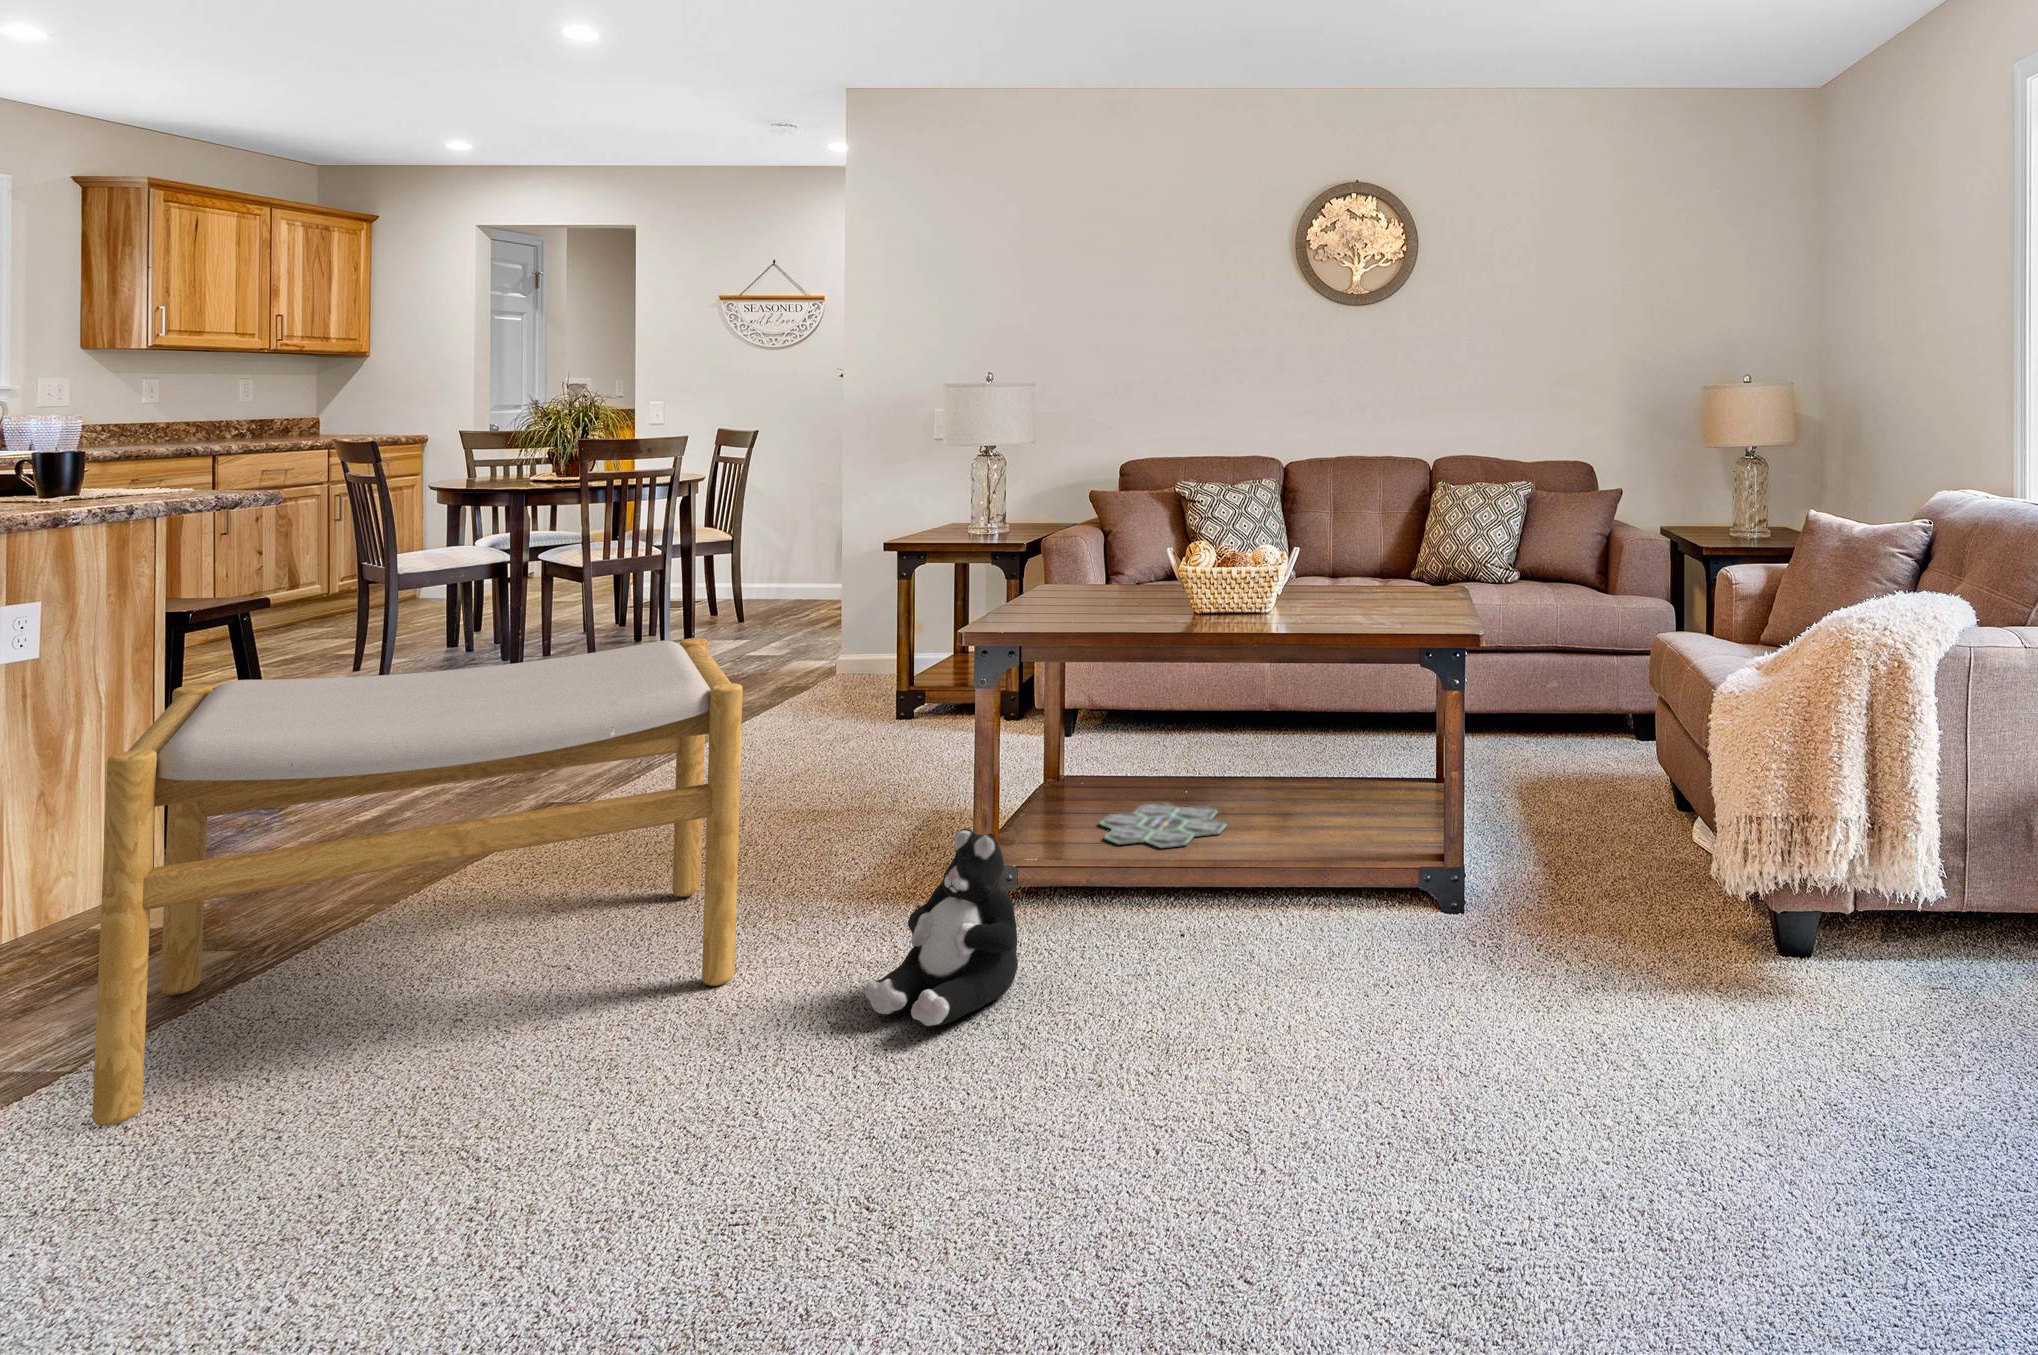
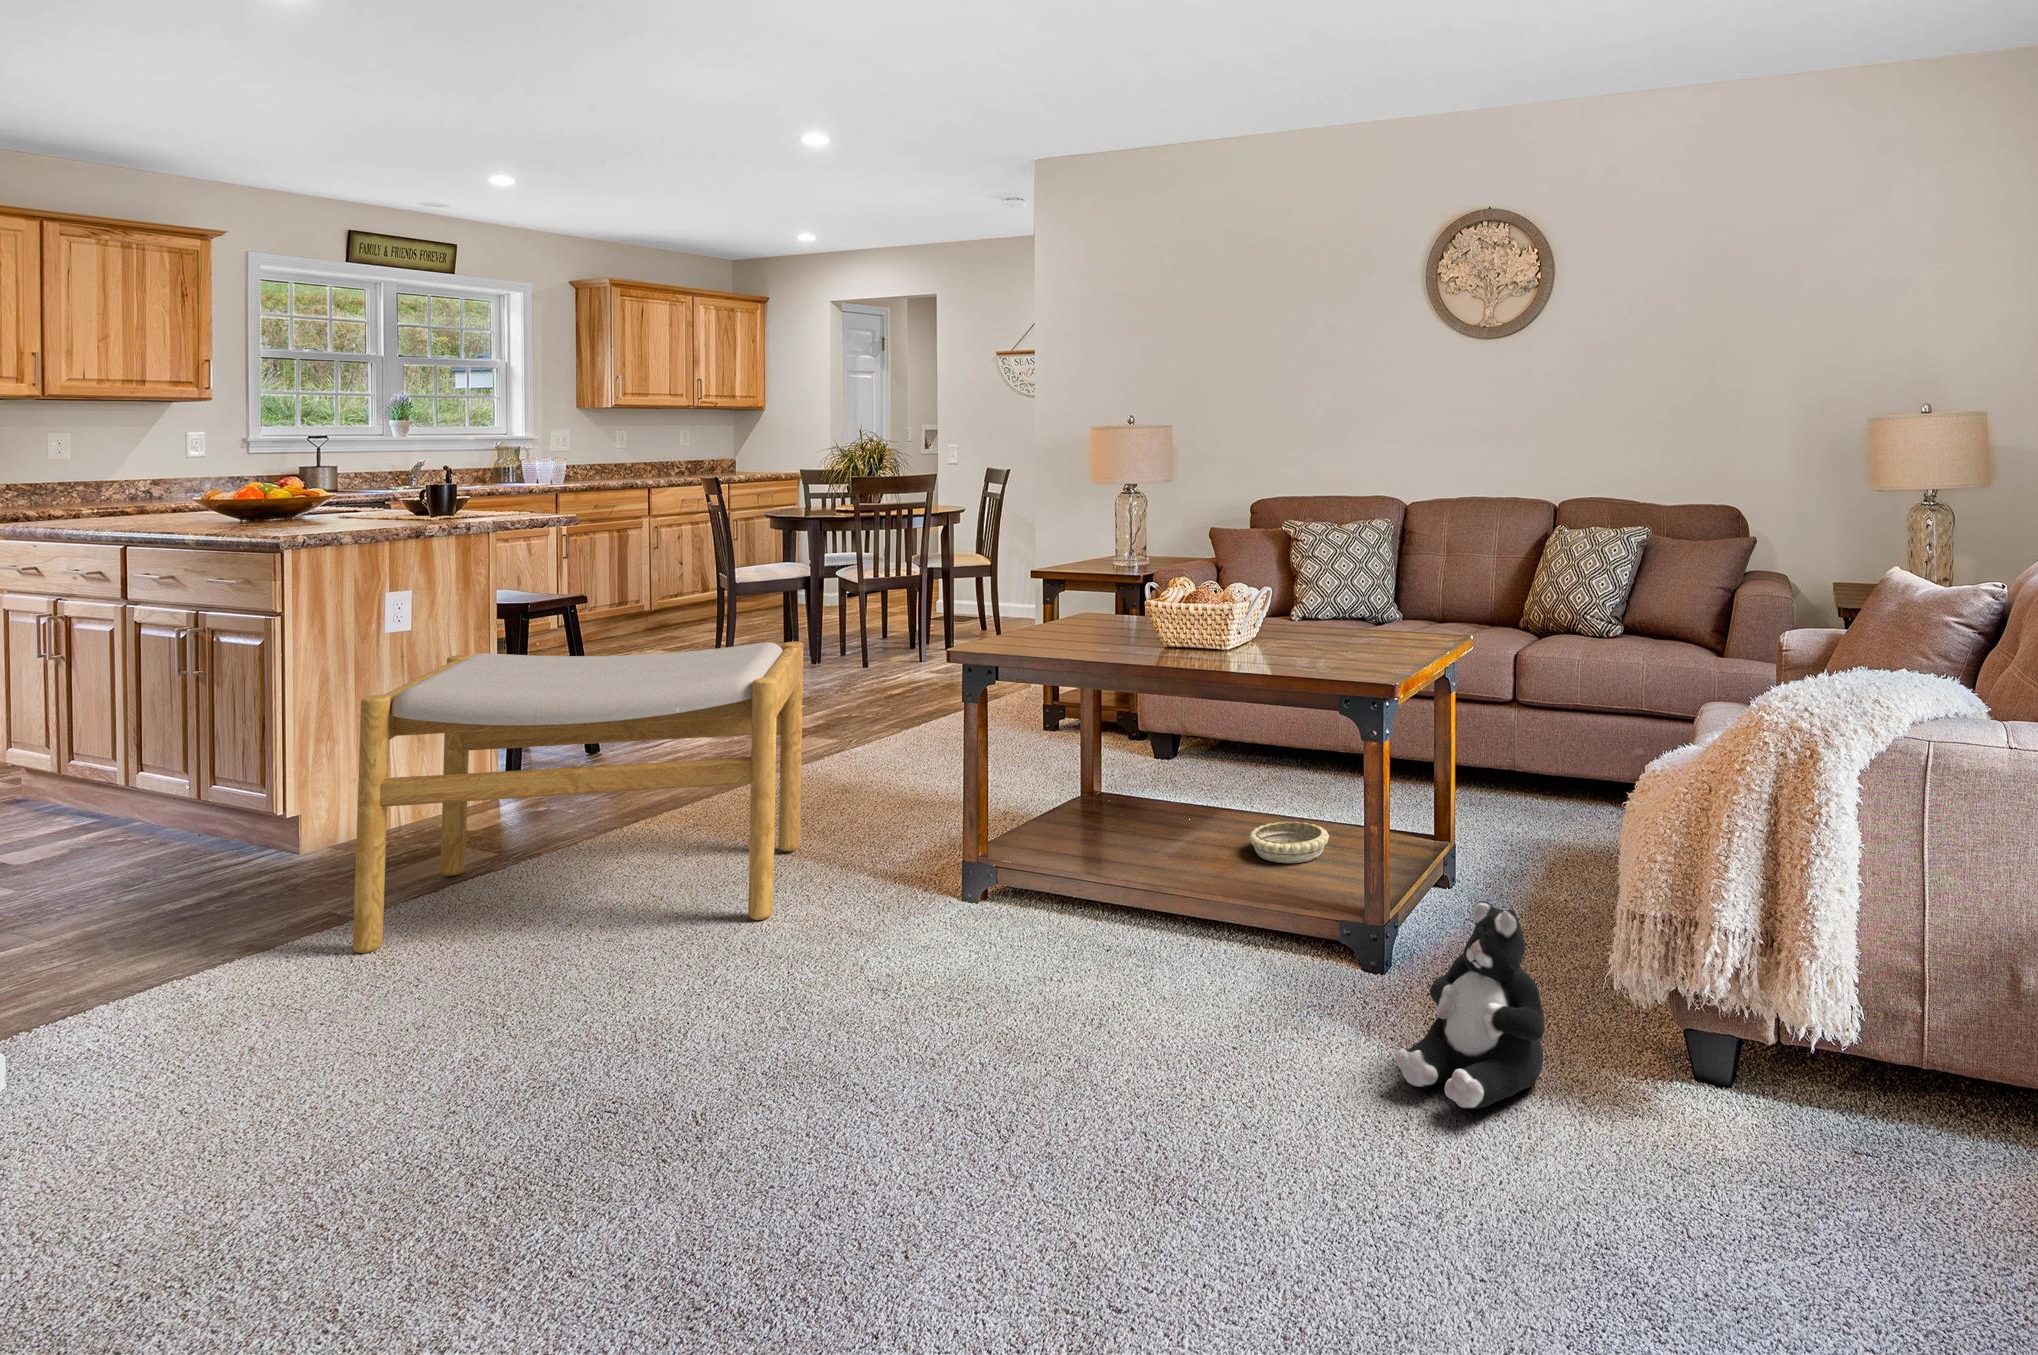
decorative bowl: none [1283,793,1366,837] -> present [1249,821,1329,863]
board game: present [1100,803,1226,848] -> none [1093,817,1208,856]
plush toy: present [864,829,1018,1027] -> present [1395,901,1545,1109]

